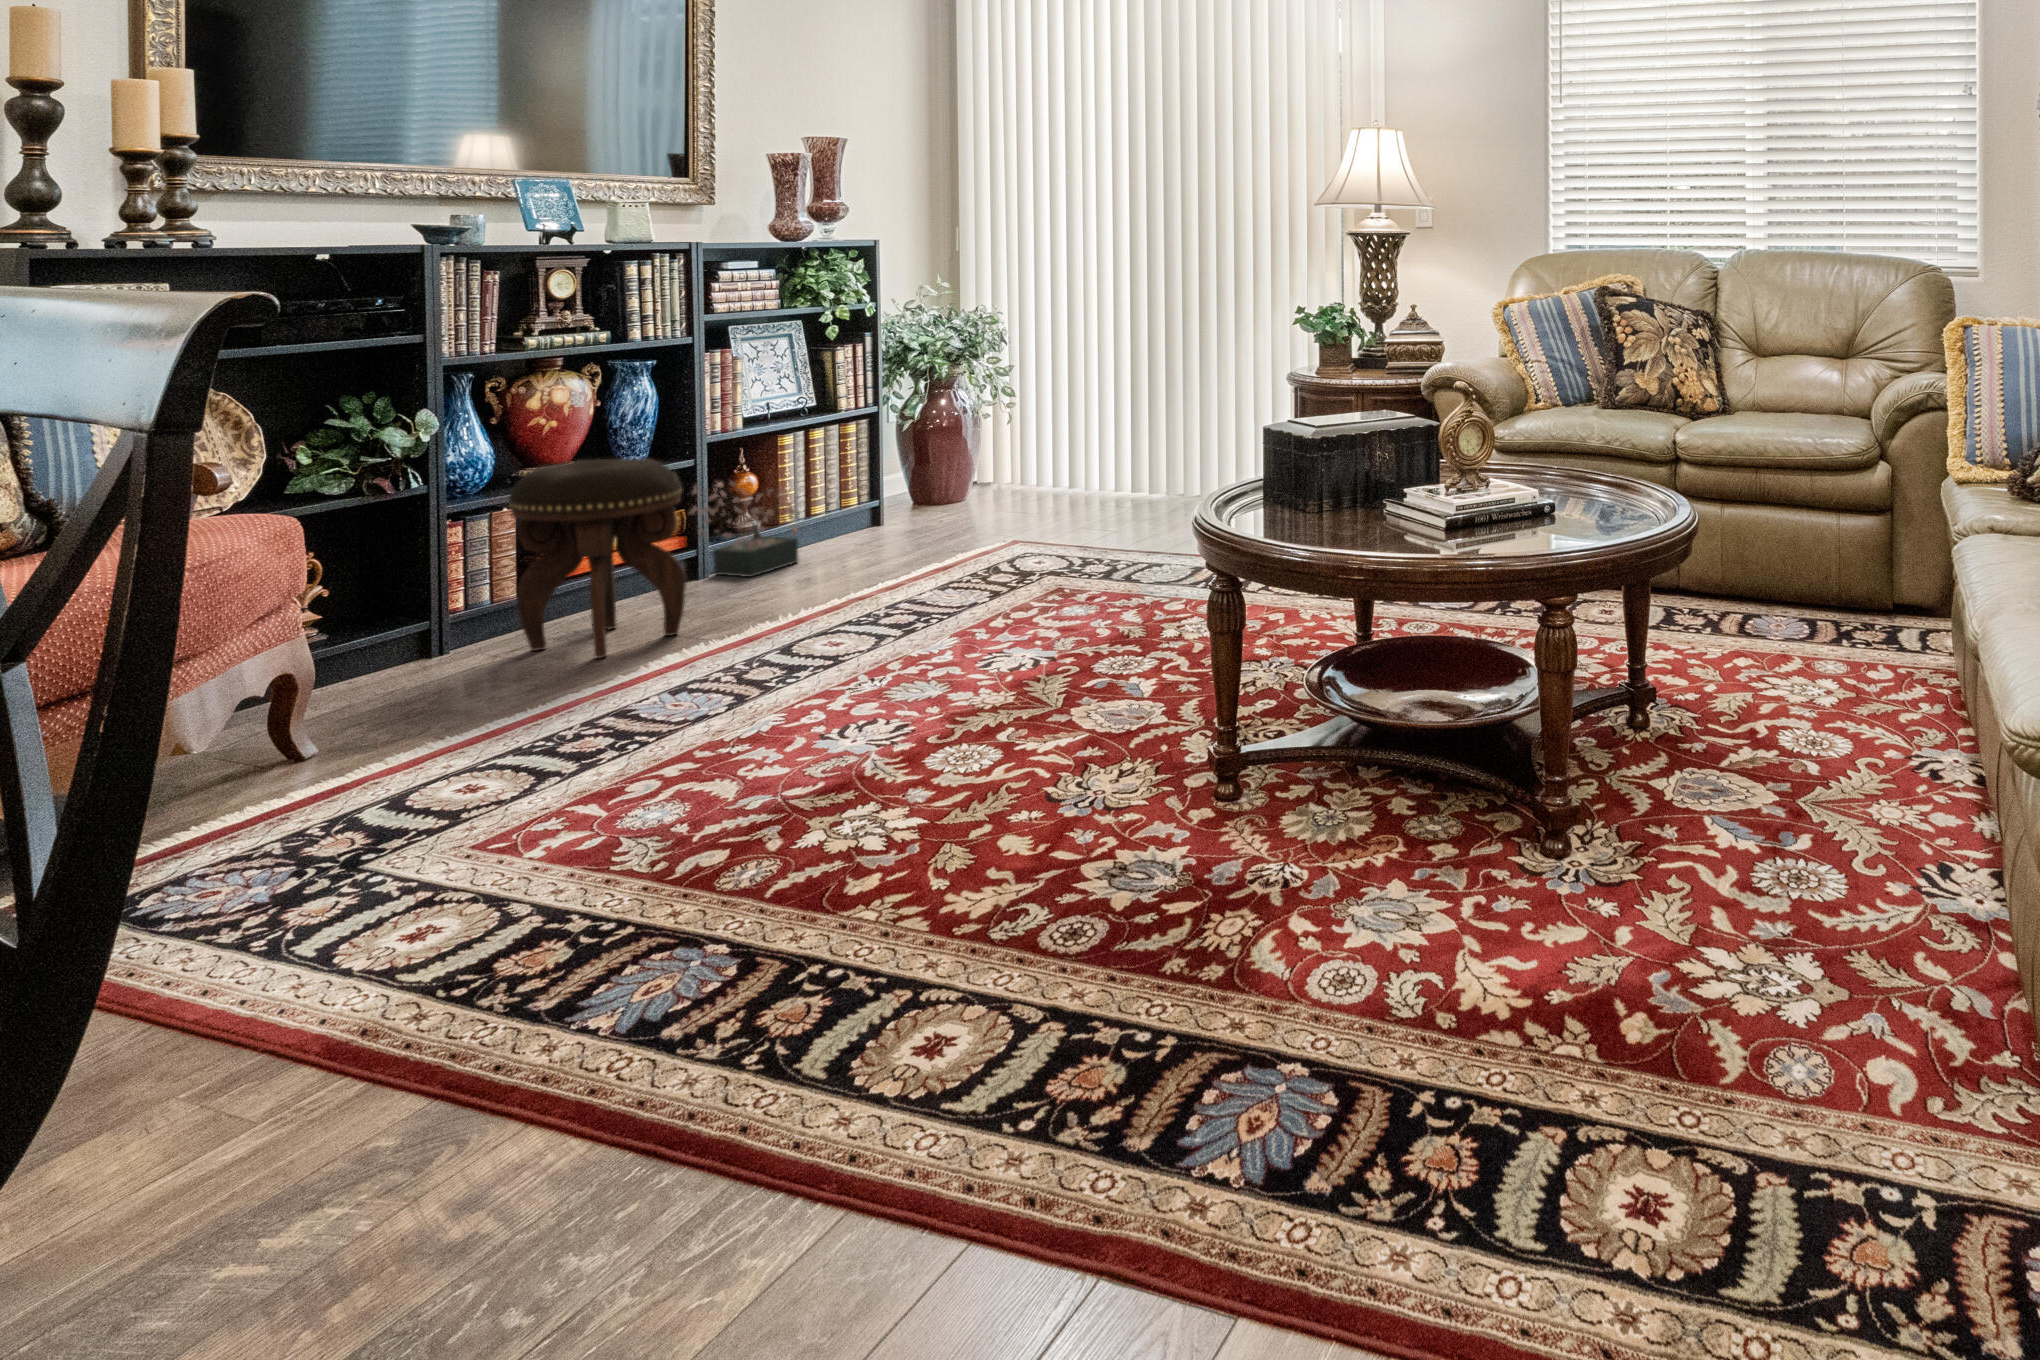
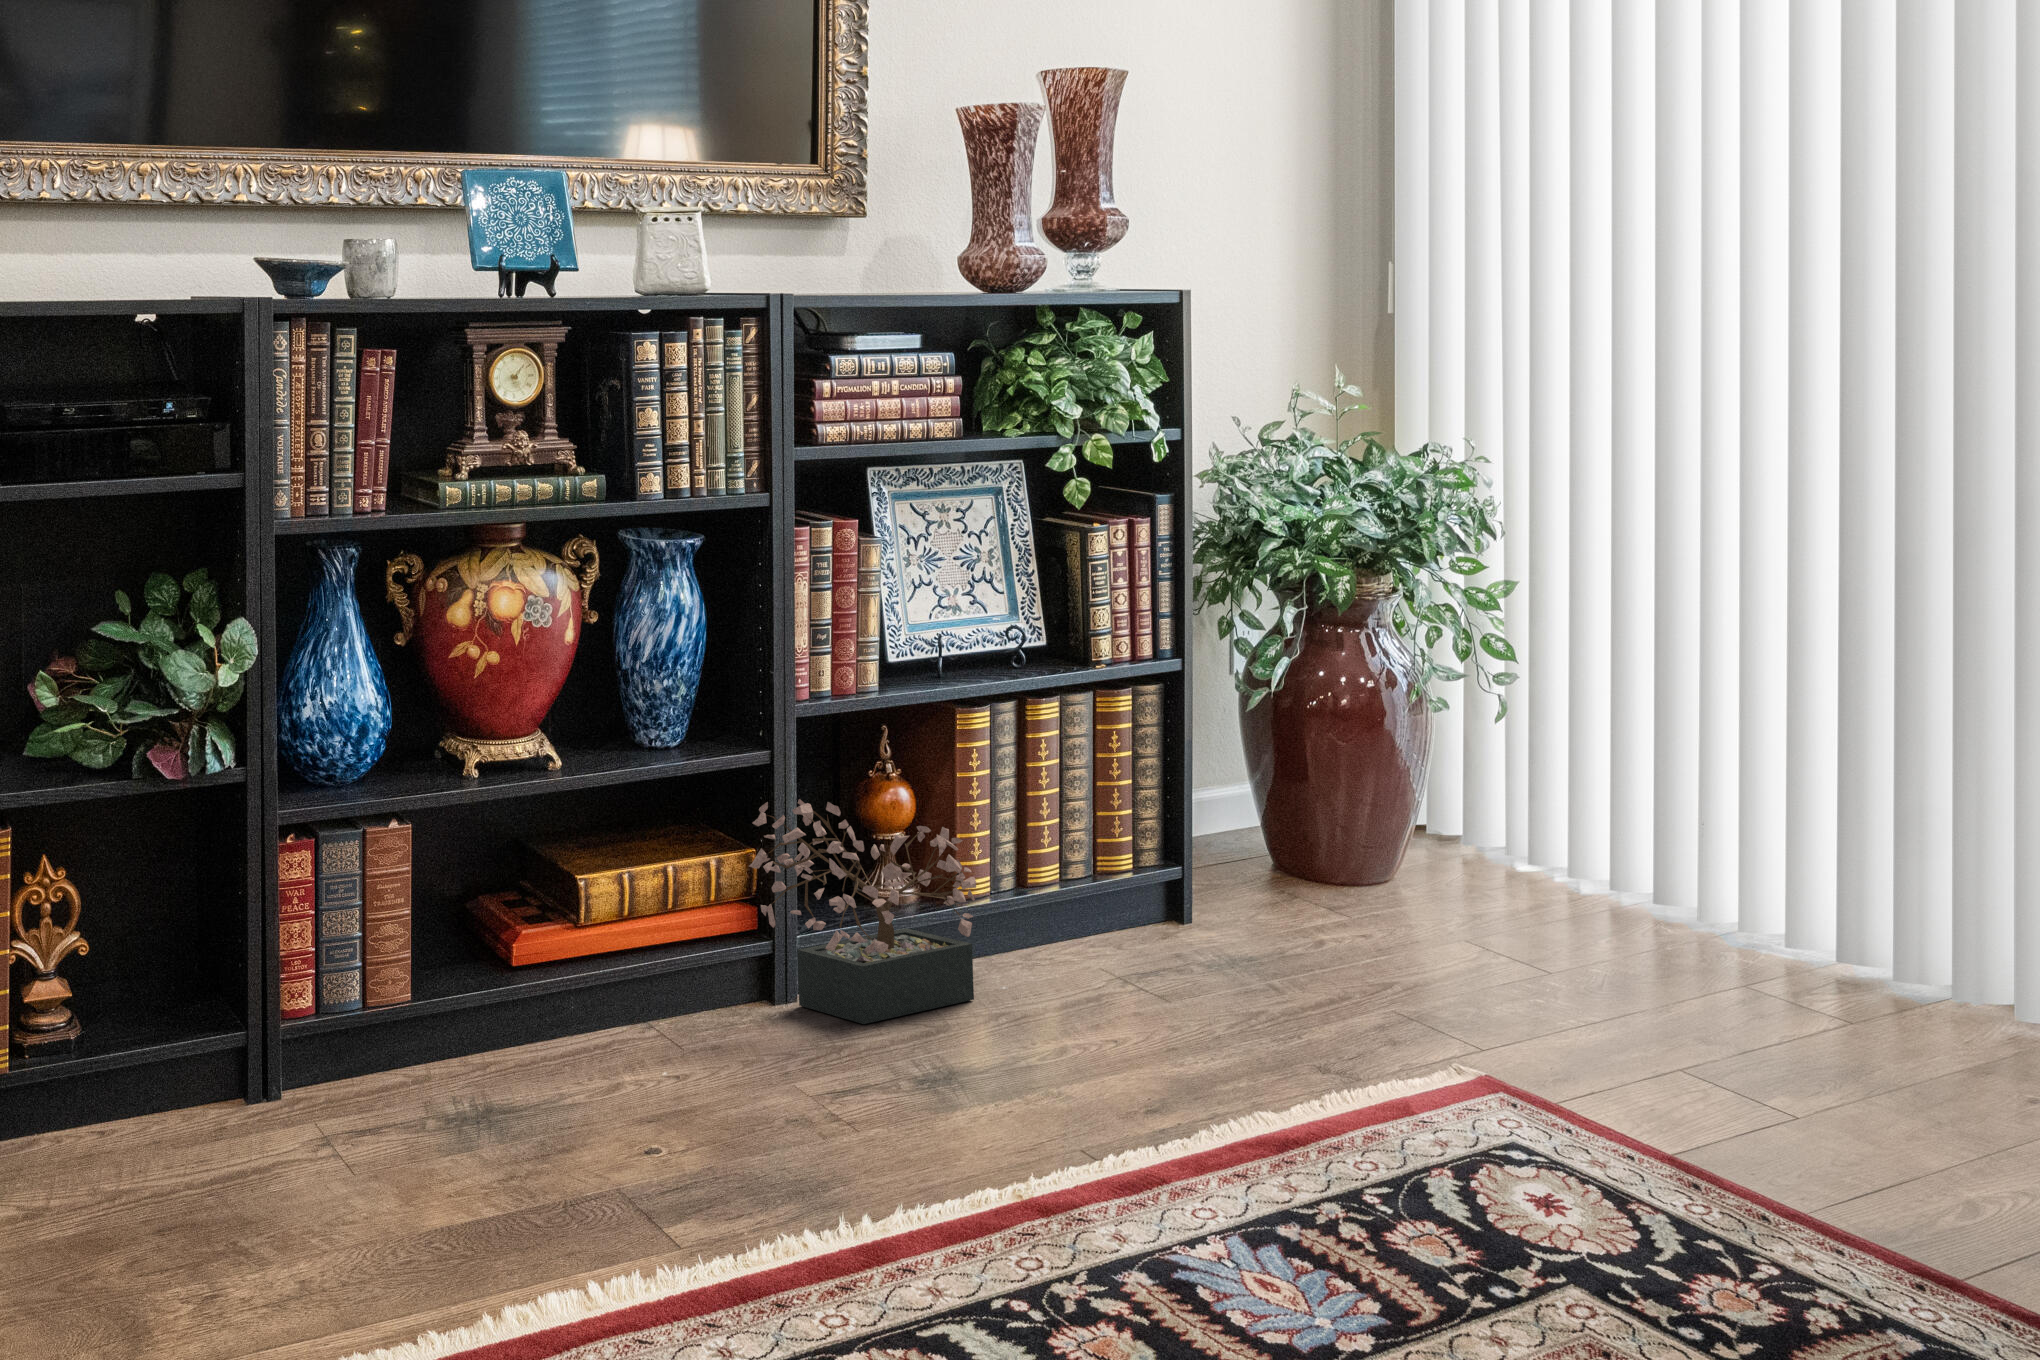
footstool: present [509,458,686,658] -> none [330,739,660,1200]

